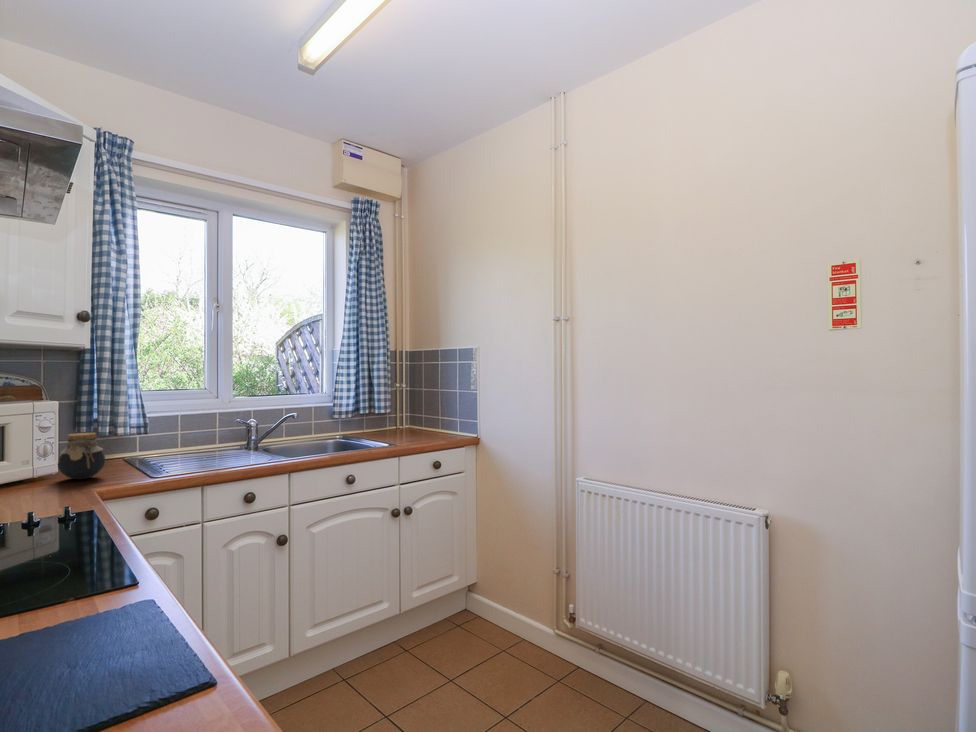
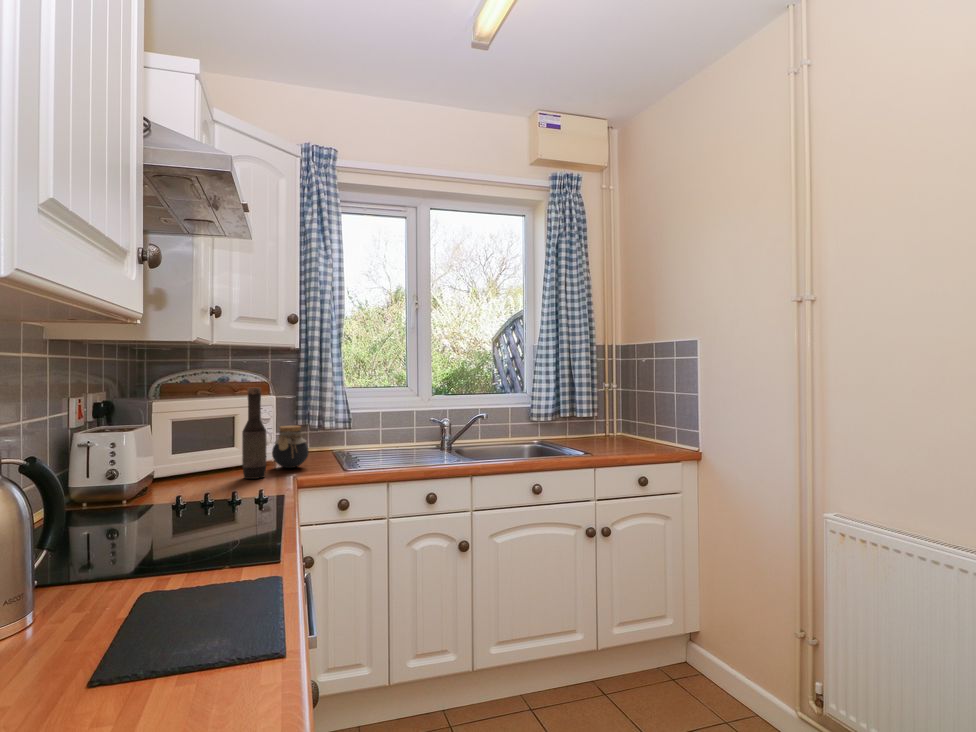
bottle: none [25,393,58,495] -> present [242,388,266,479]

